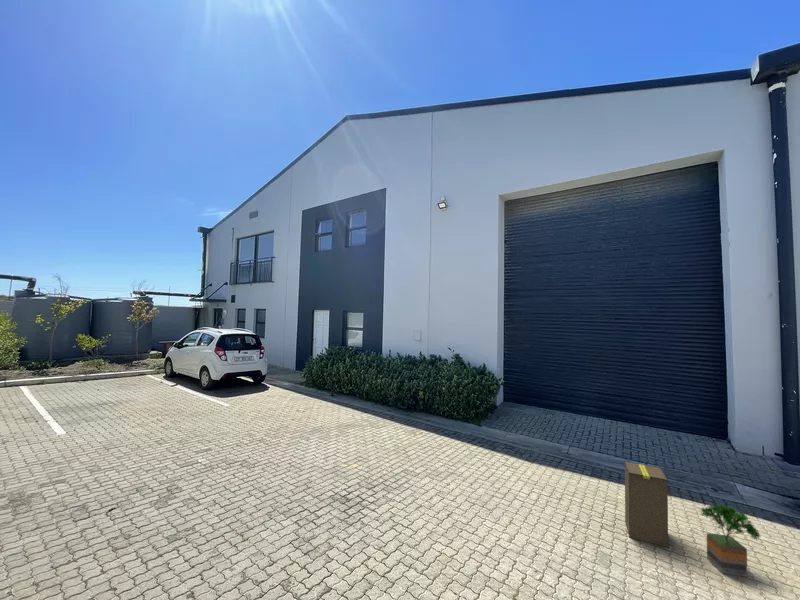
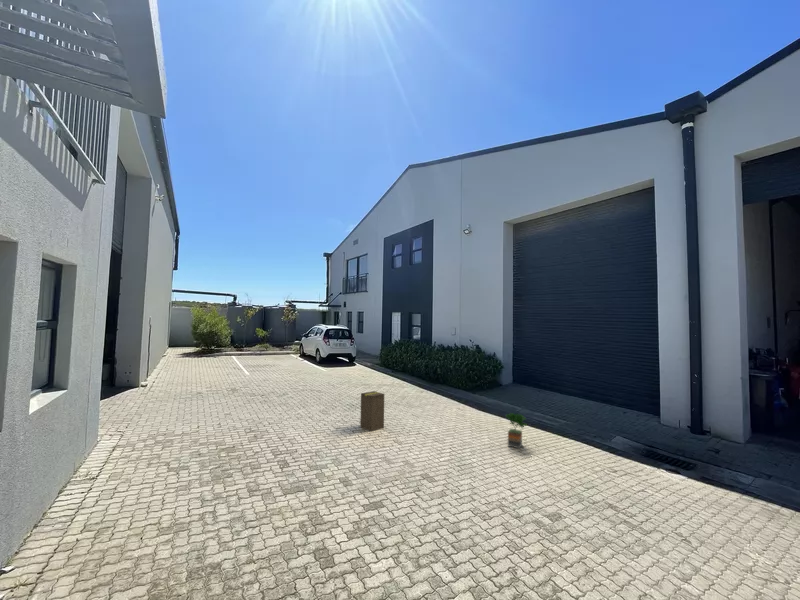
cardboard box: present [625,462,668,547] -> present [360,391,384,431]

